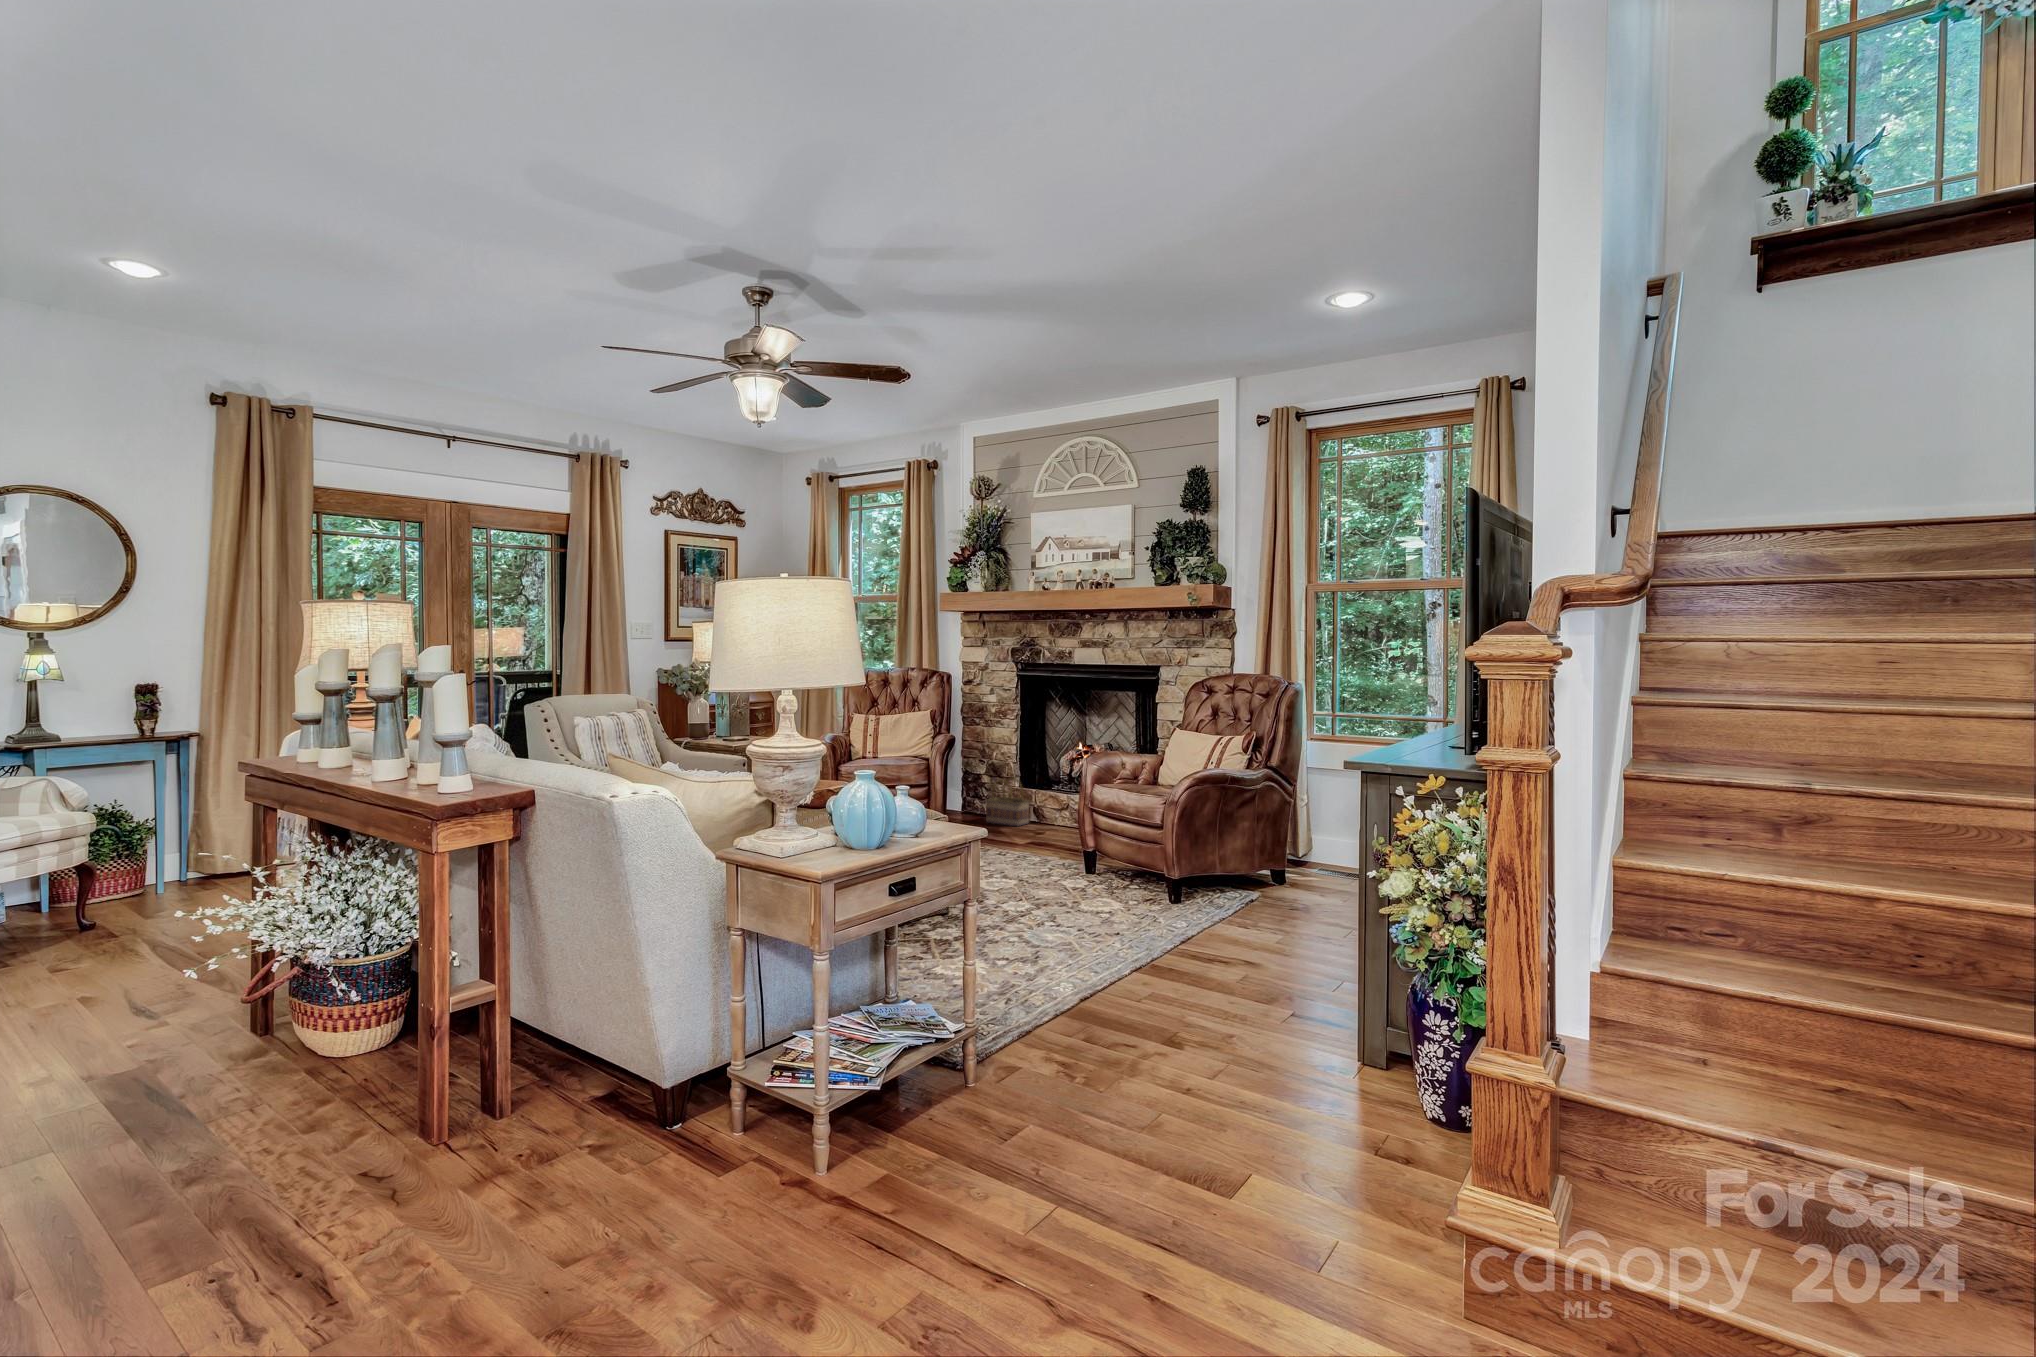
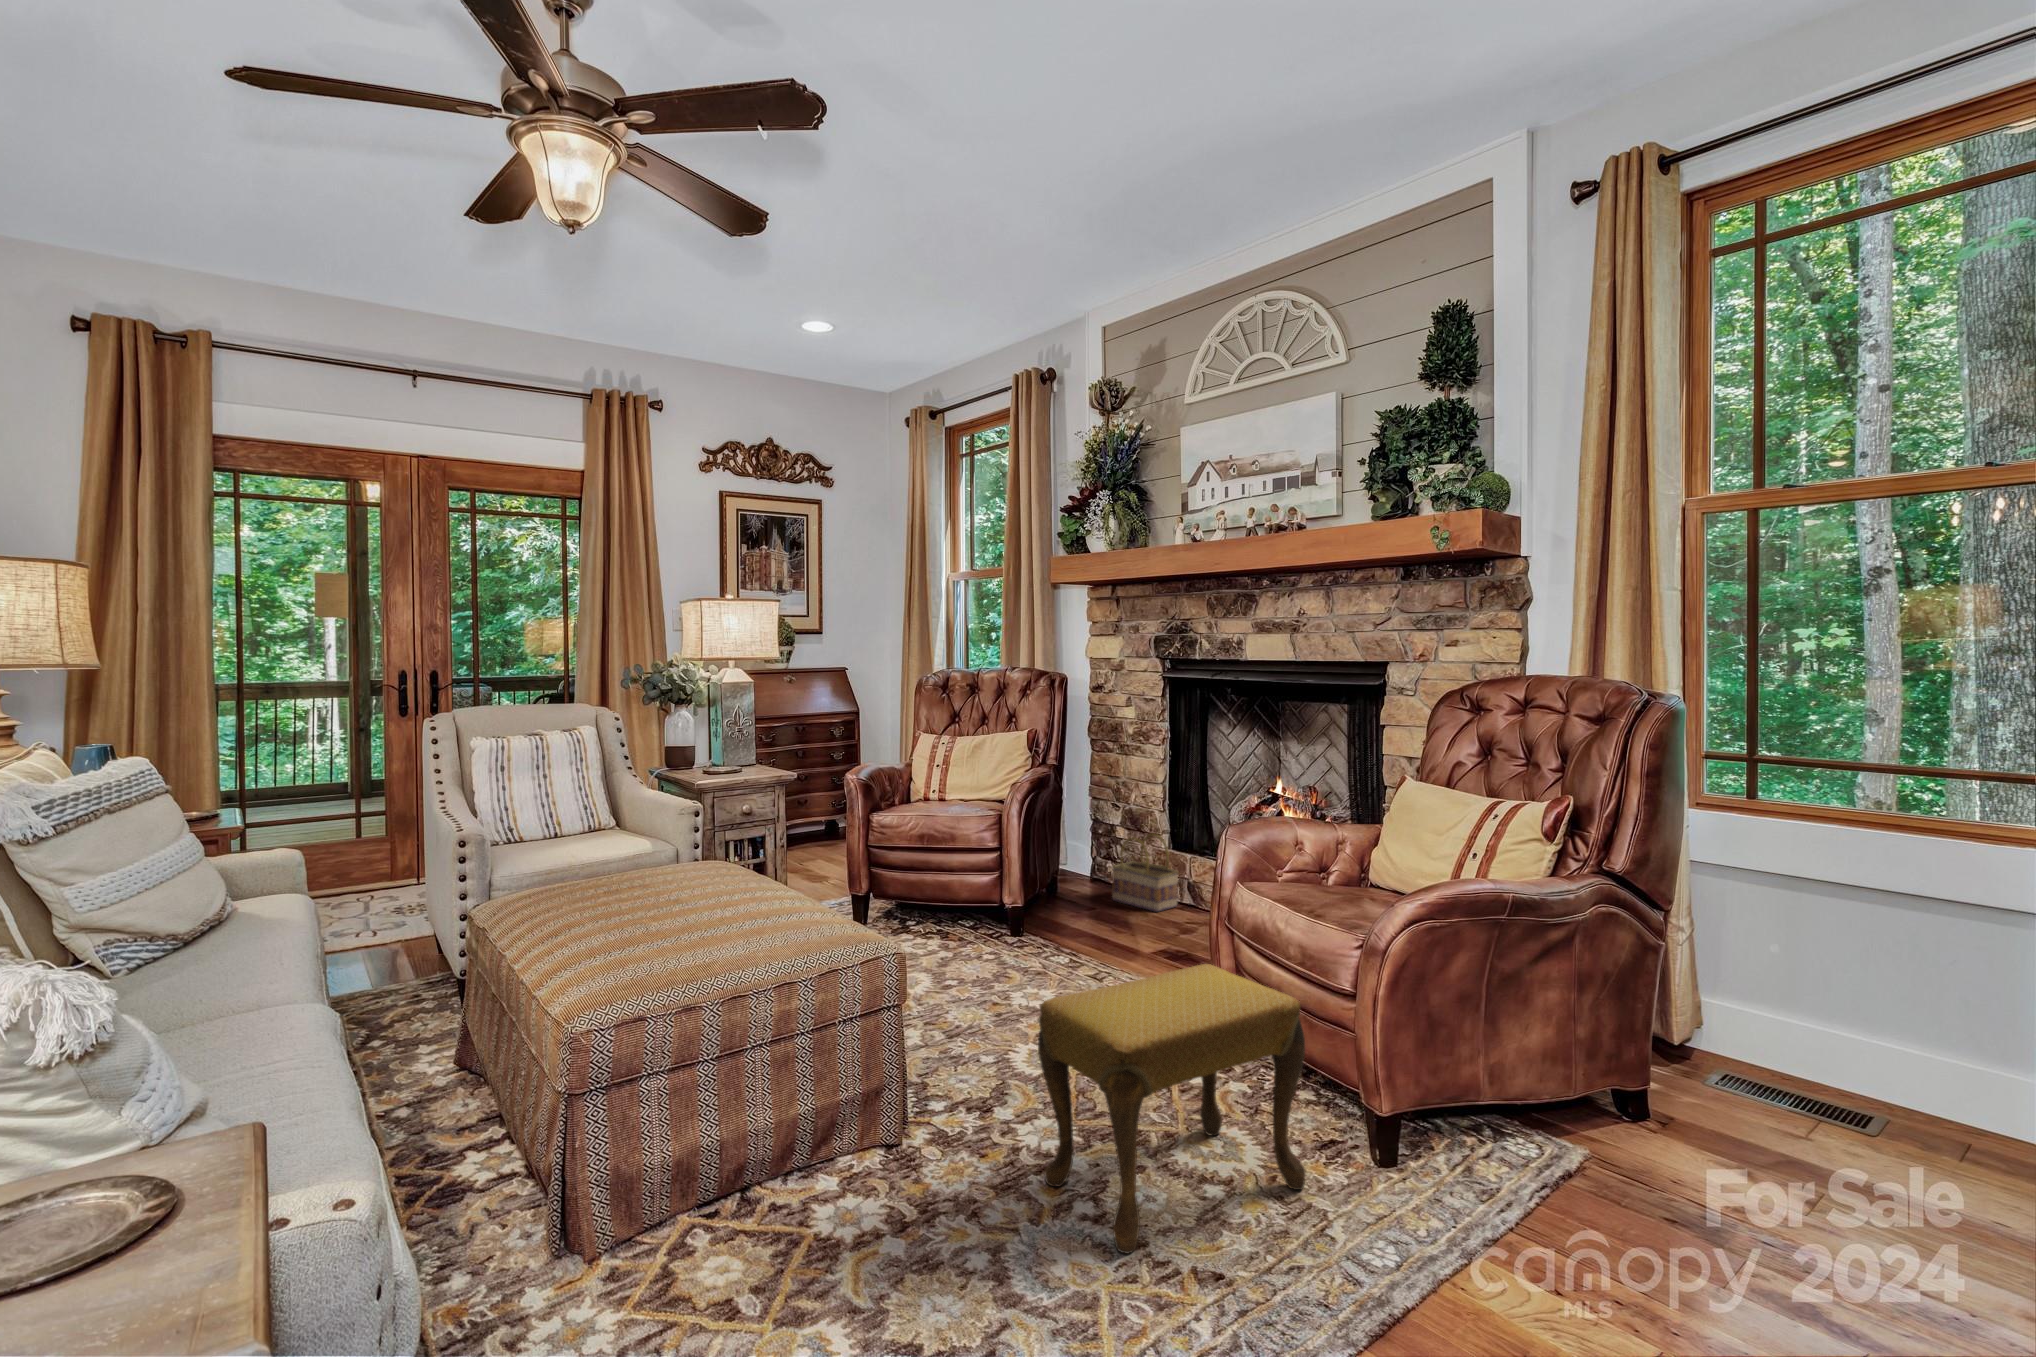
footstool: none [1024,815,1143,928] -> present [1038,964,1306,1254]

